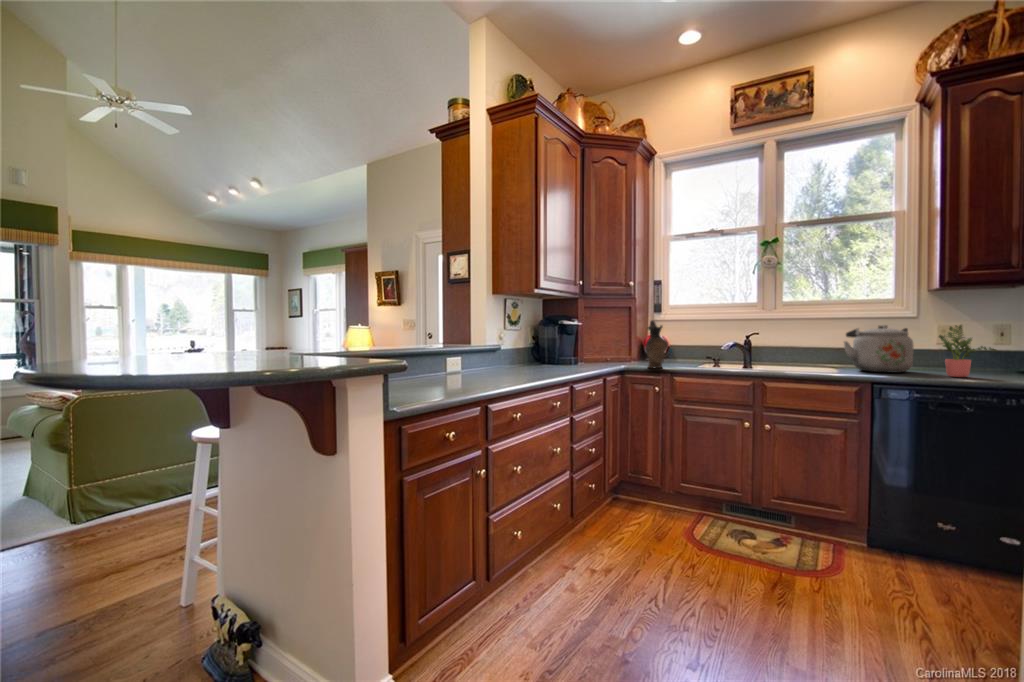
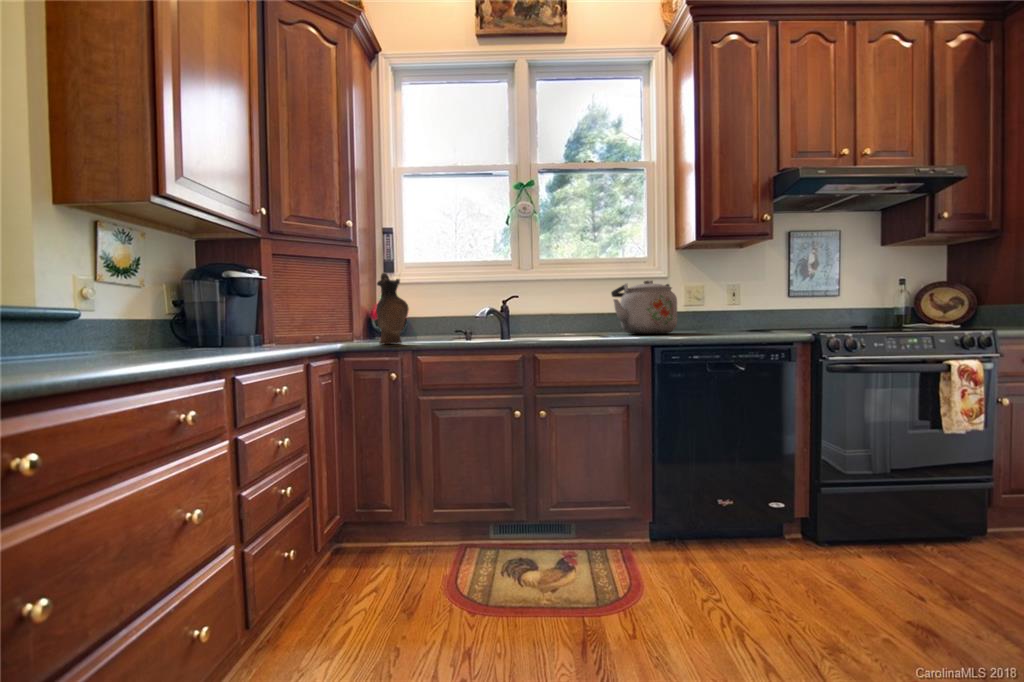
potted plant: present [939,325,997,377] -> none [705,277,752,333]

